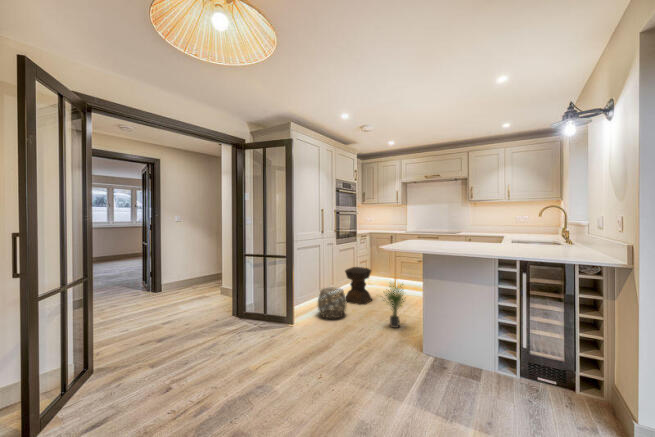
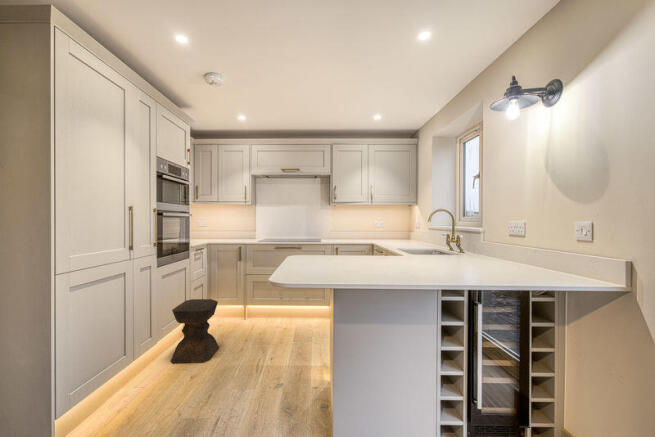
potted plant: present [384,286,404,328] -> none [239,317,294,397]
woven basket: present [318,288,347,319] -> none [117,348,182,419]

